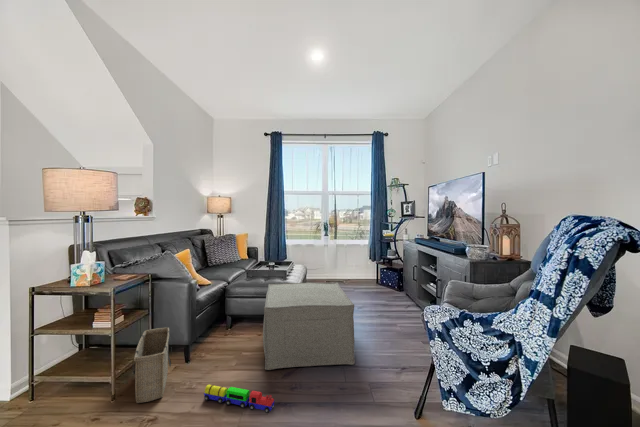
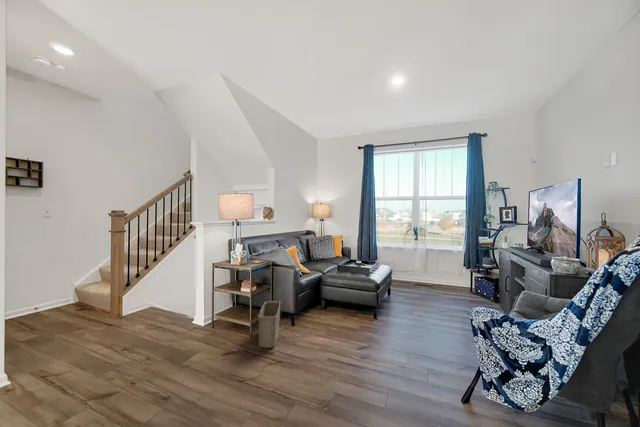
ottoman: present [263,282,355,370] -> none [345,278,422,354]
toy train: present [204,385,275,413] -> none [300,344,348,372]

